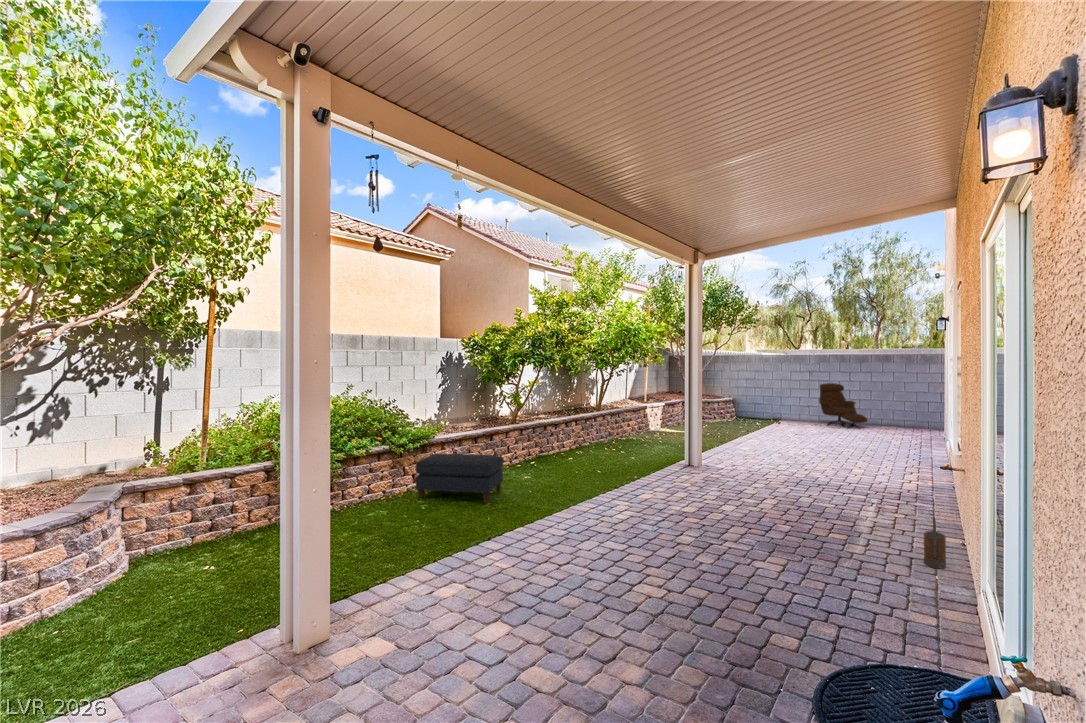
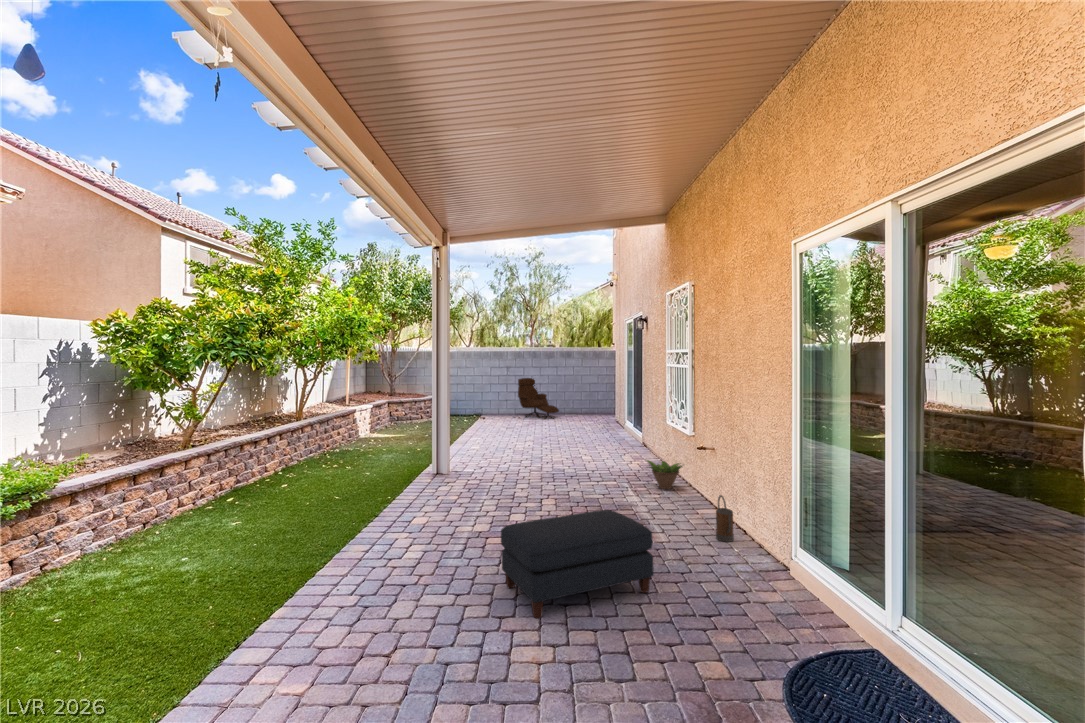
ottoman: present [416,454,503,502] -> present [501,510,654,618]
decorative plant: none [893,476,953,512] -> present [646,460,682,489]

